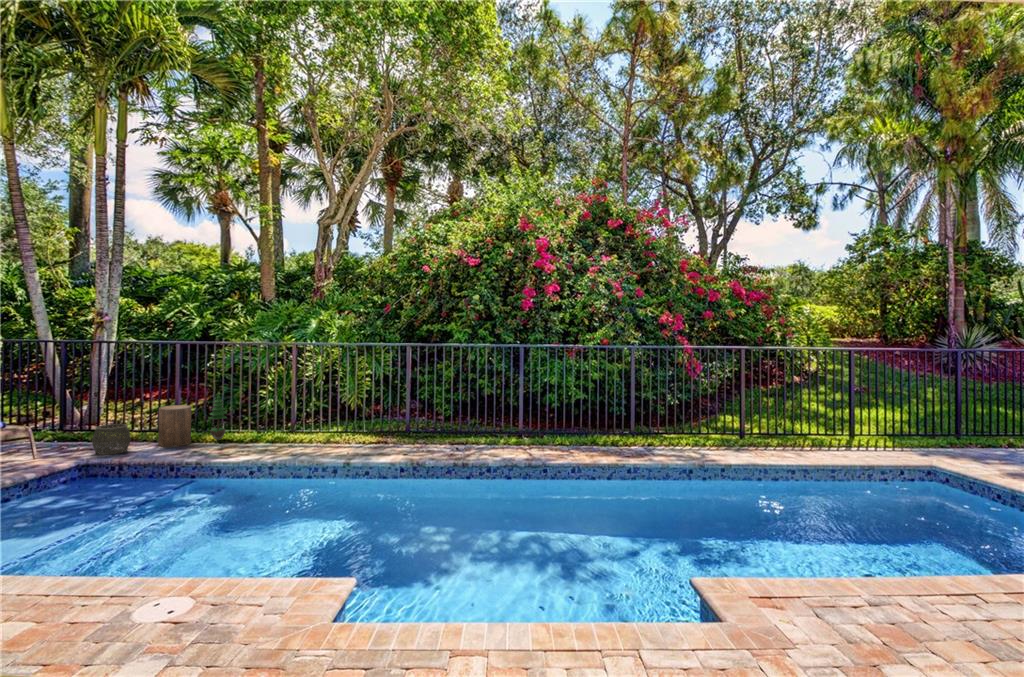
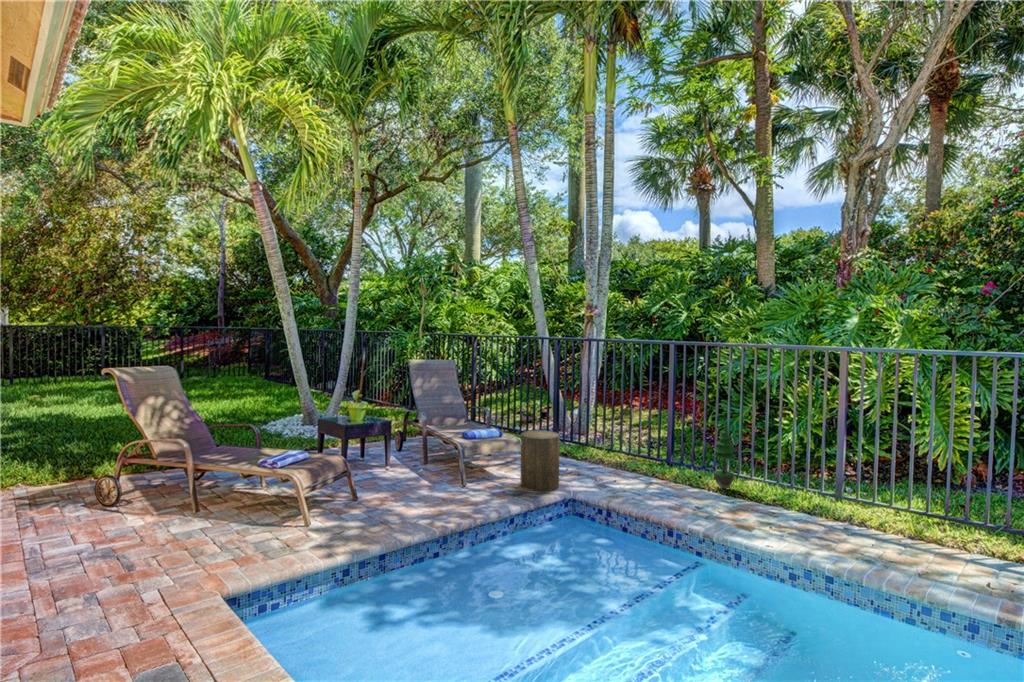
stool: present [158,405,191,447] -> present [520,430,560,491]
woven basket: present [92,424,131,455] -> none [579,448,619,489]

